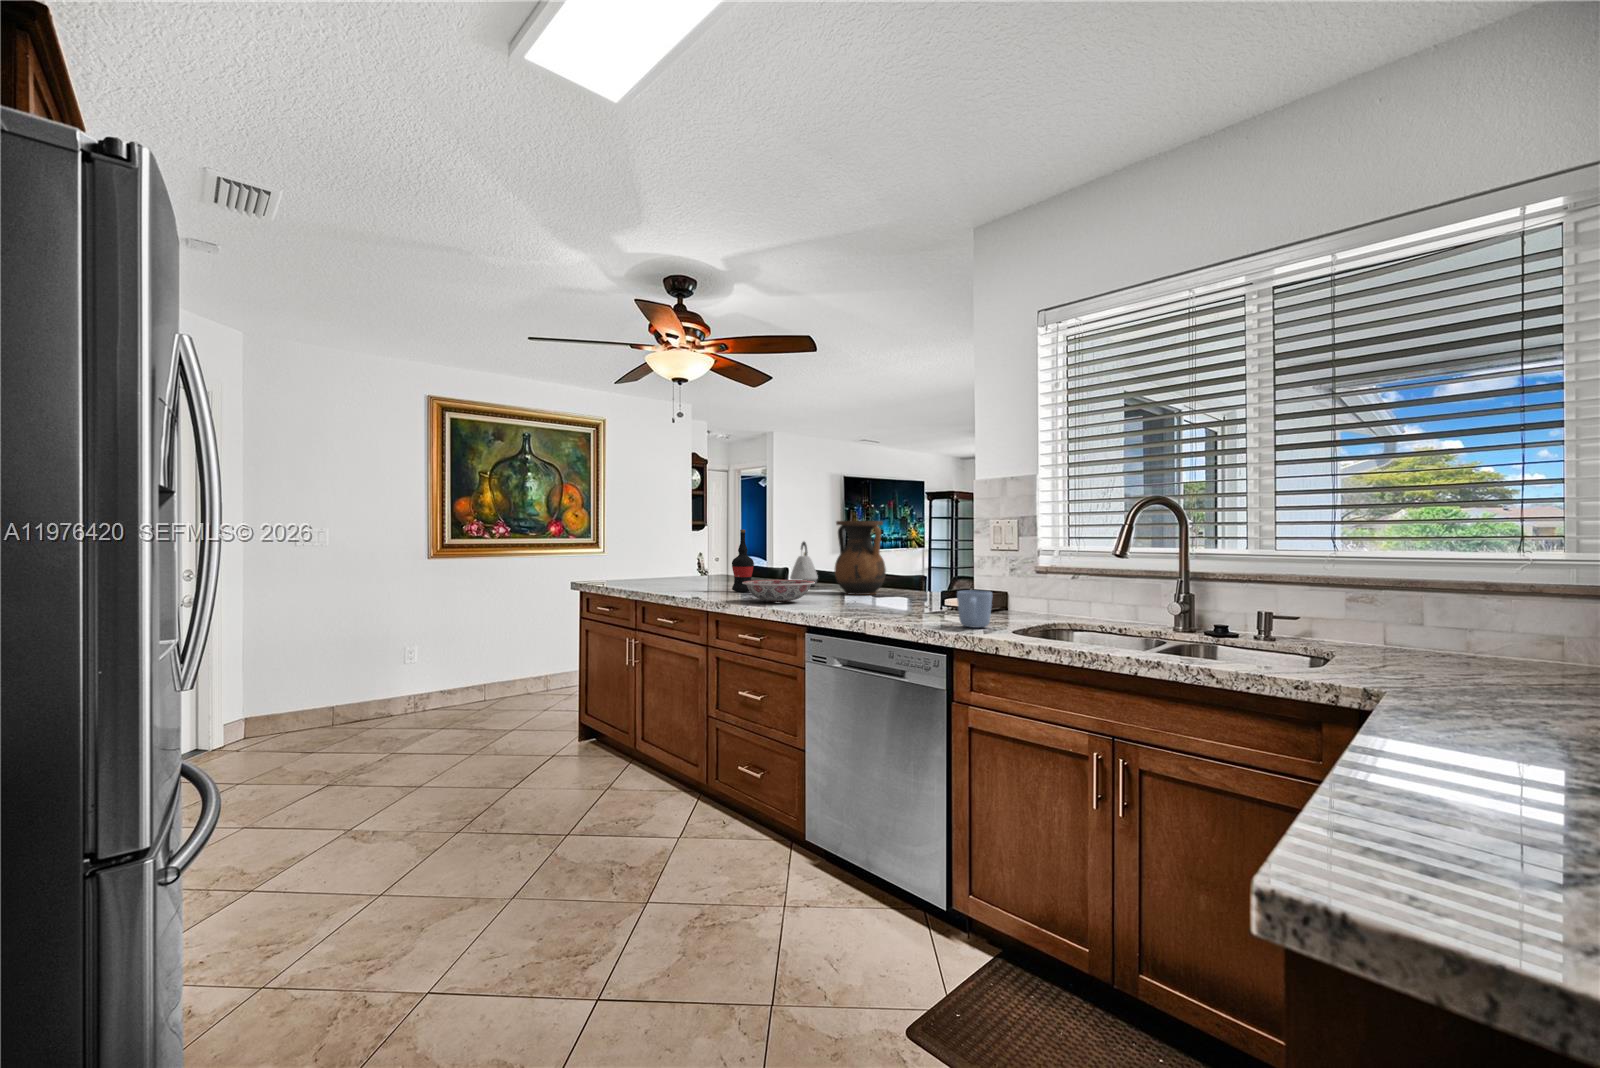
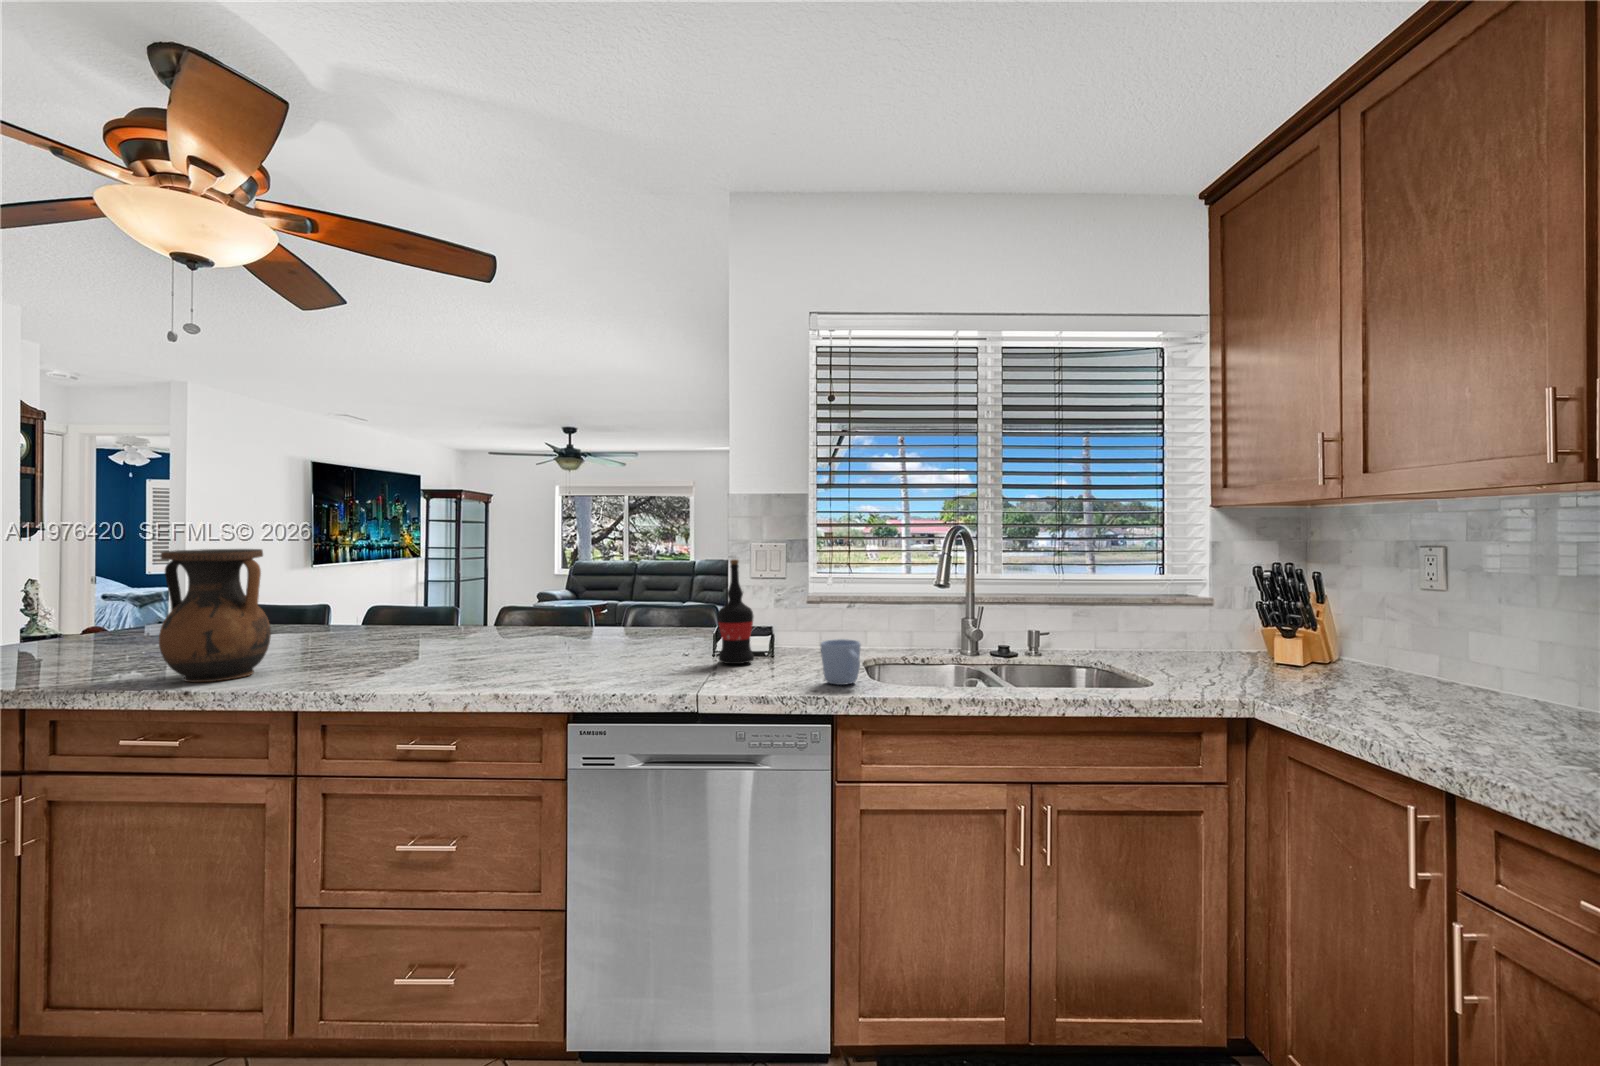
vase: present [835,521,886,595] -> present [159,549,271,682]
wine bottle: present [732,530,754,592] -> present [718,559,754,664]
kettle: present [790,542,818,586] -> none [378,571,424,638]
ceramic bowl: present [742,580,815,602] -> none [421,638,538,677]

